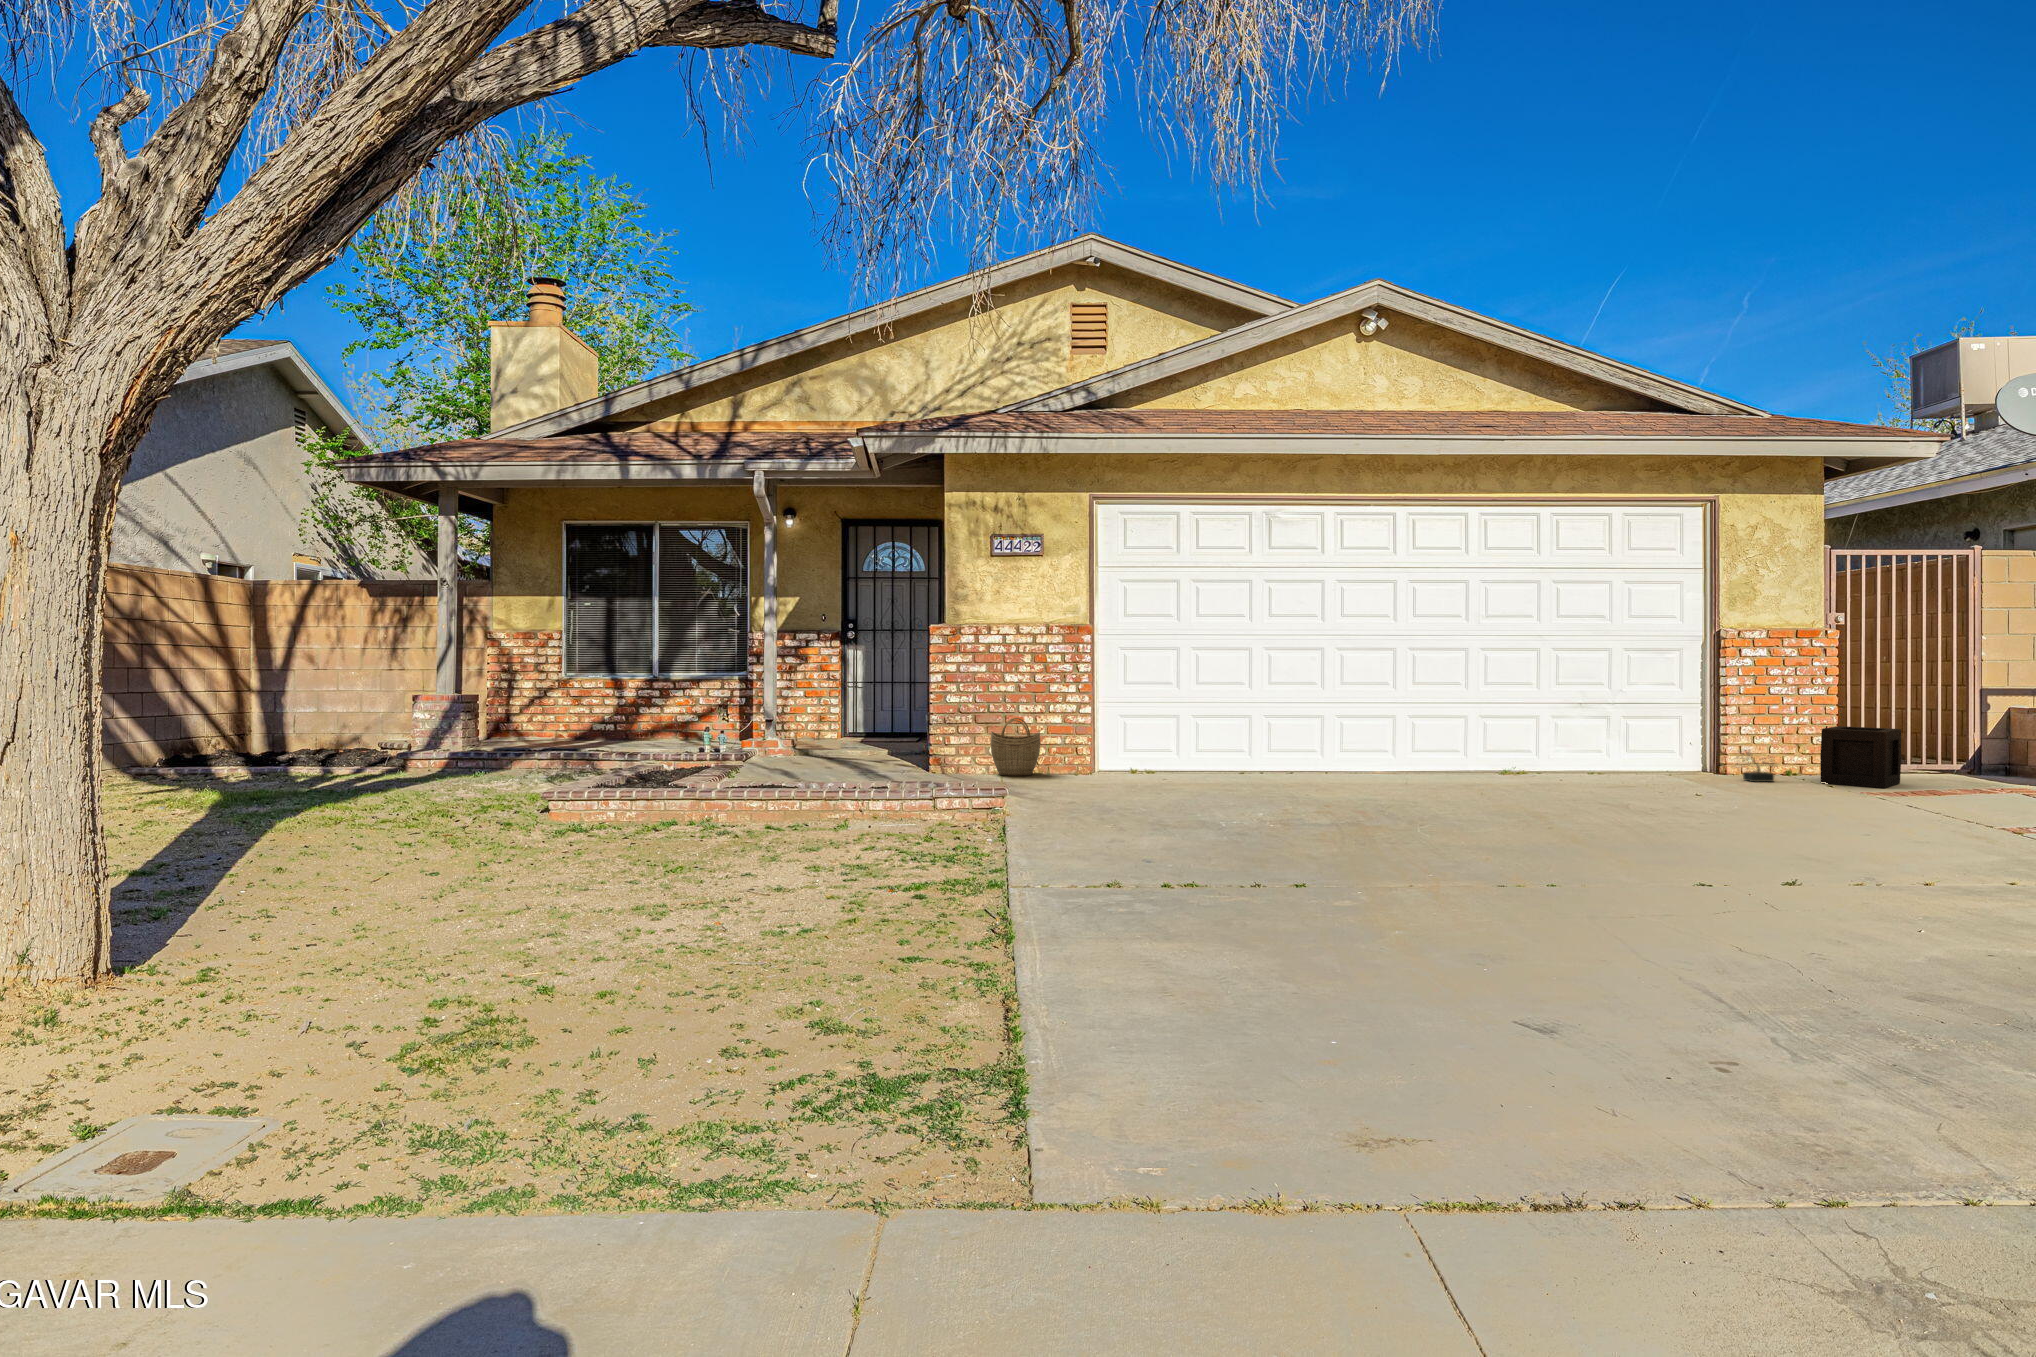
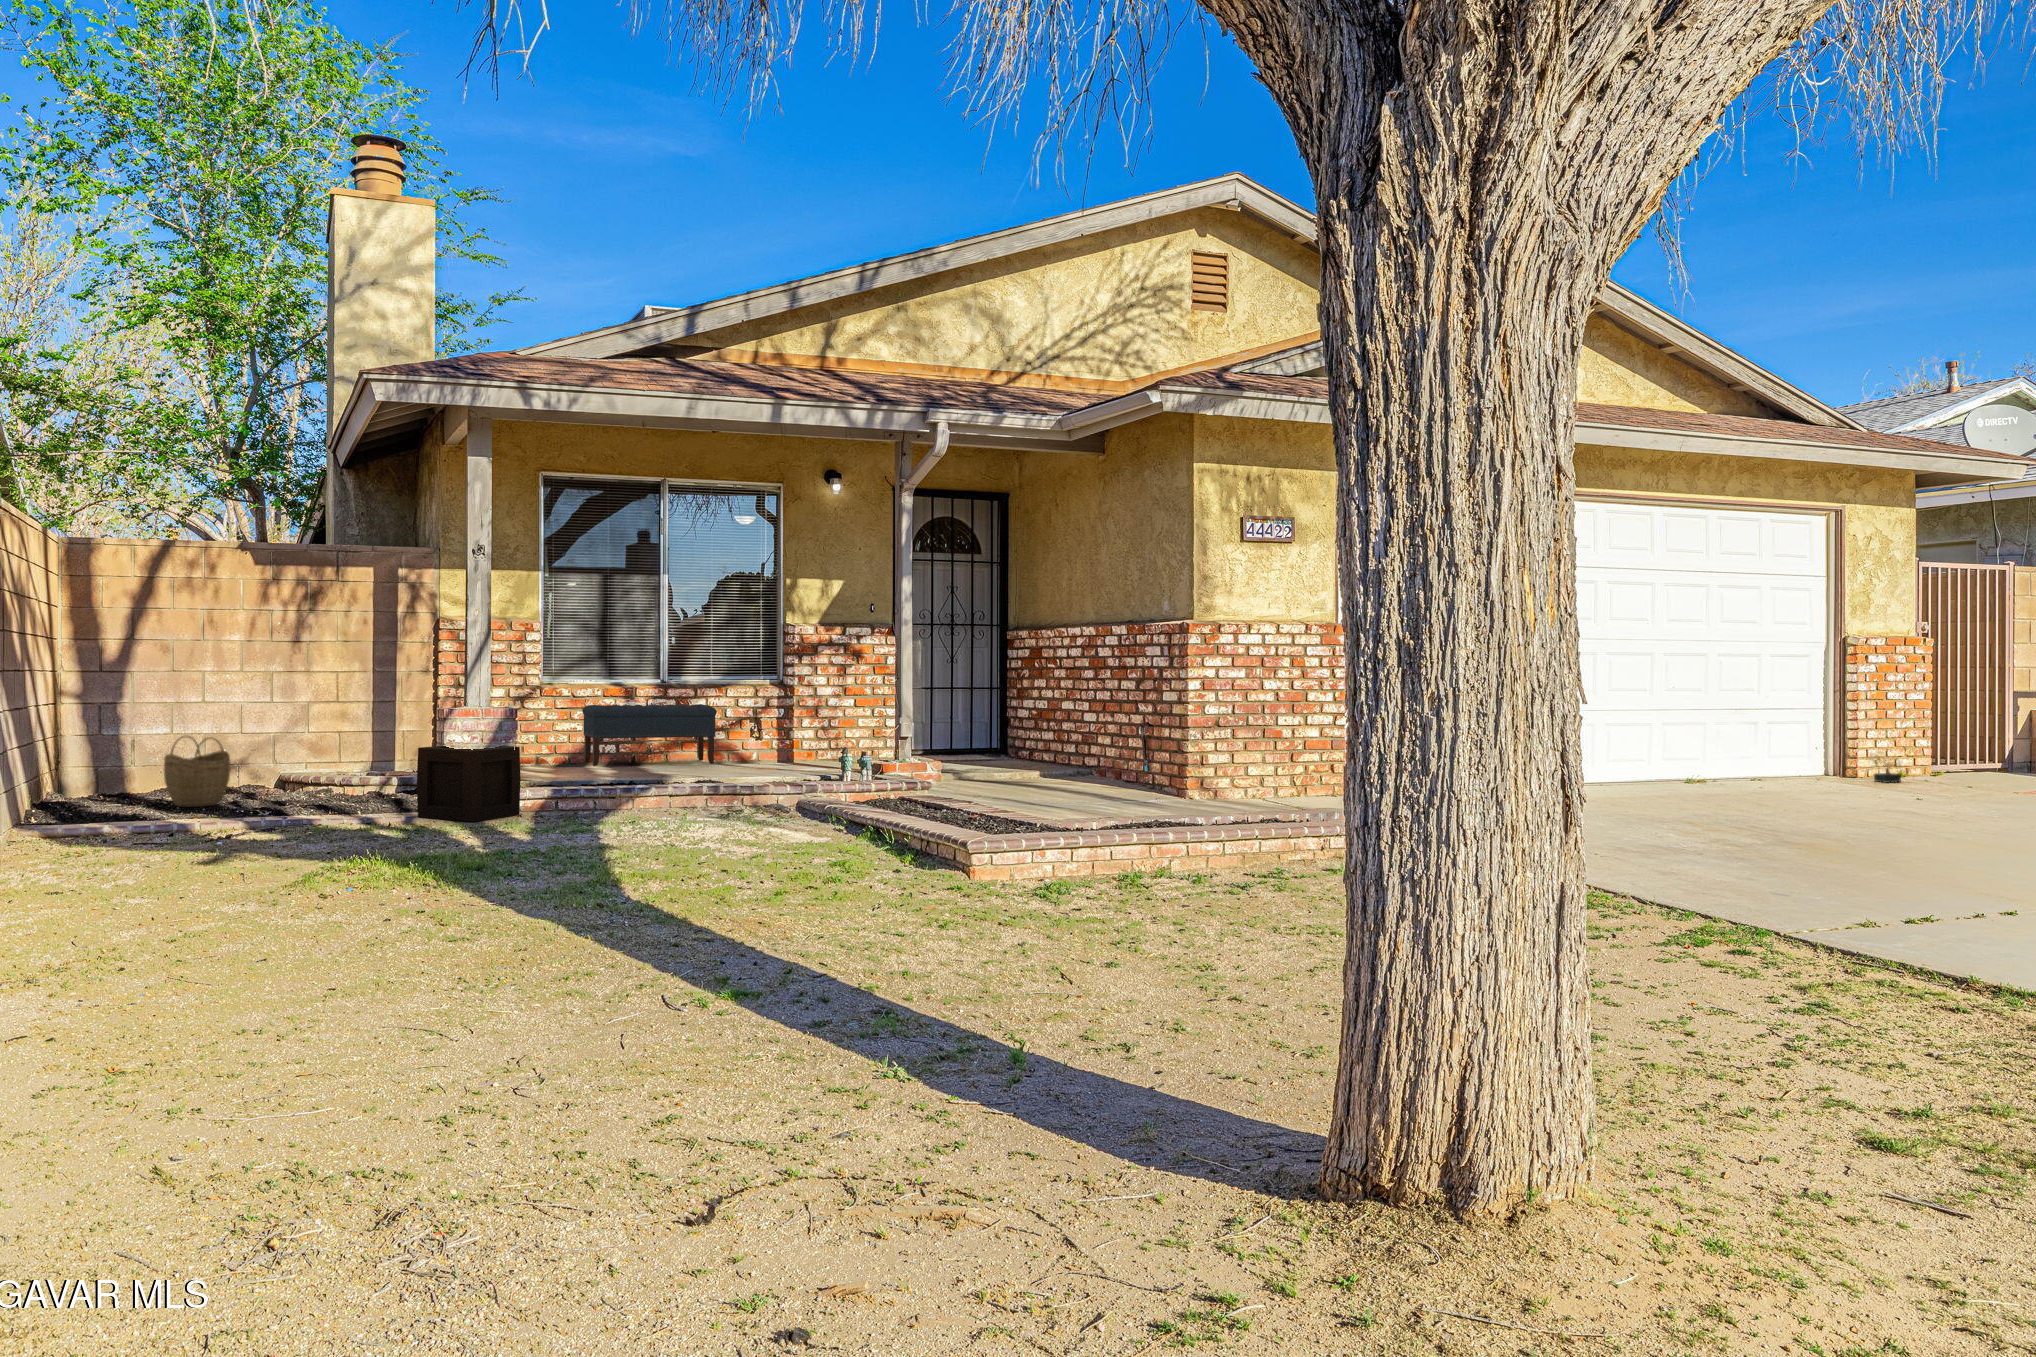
bench: none [576,695,679,739] -> present [582,704,717,766]
woven basket: present [991,718,1040,776] -> present [164,736,230,807]
wooden crate: present [1820,726,1901,788] -> present [417,746,521,822]

